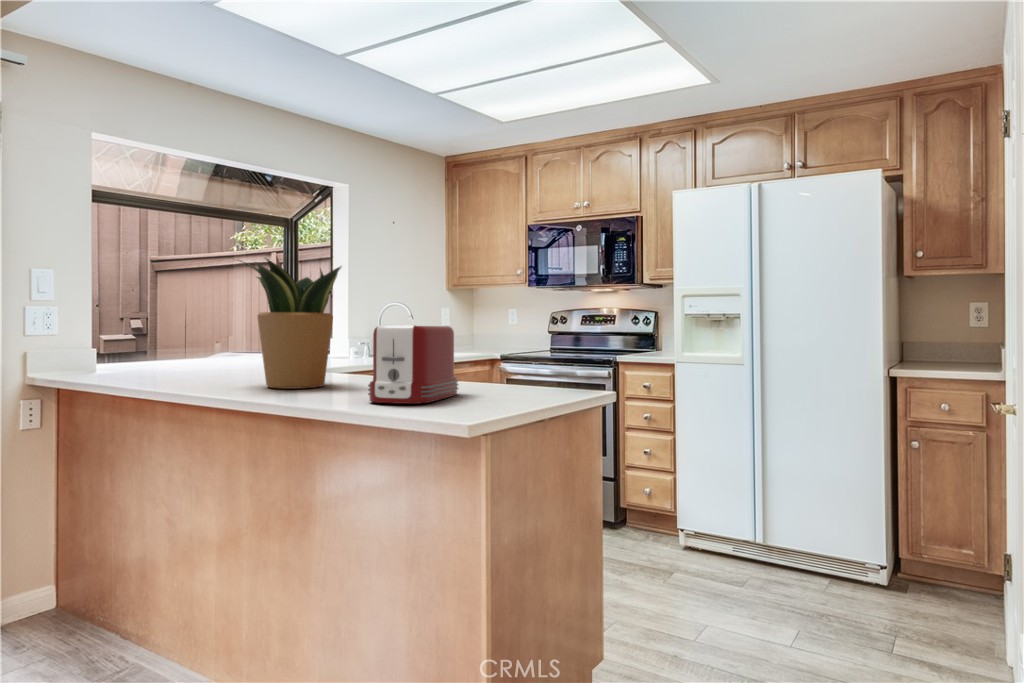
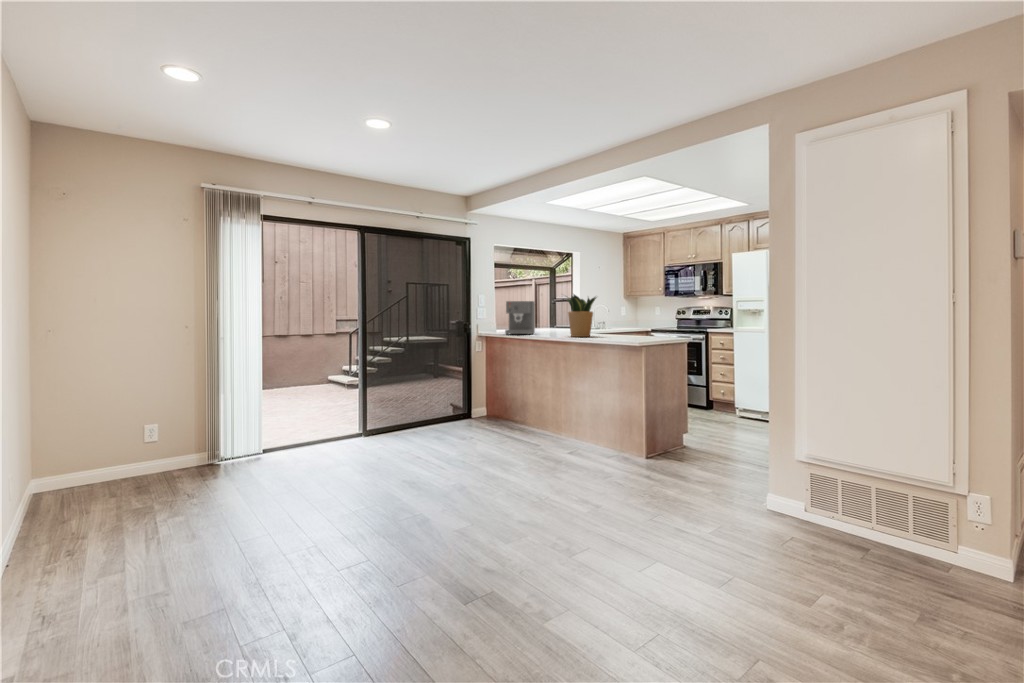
coffee maker: none [94,282,195,378] -> present [505,301,535,335]
toaster: present [368,325,459,404] -> none [611,315,639,339]

